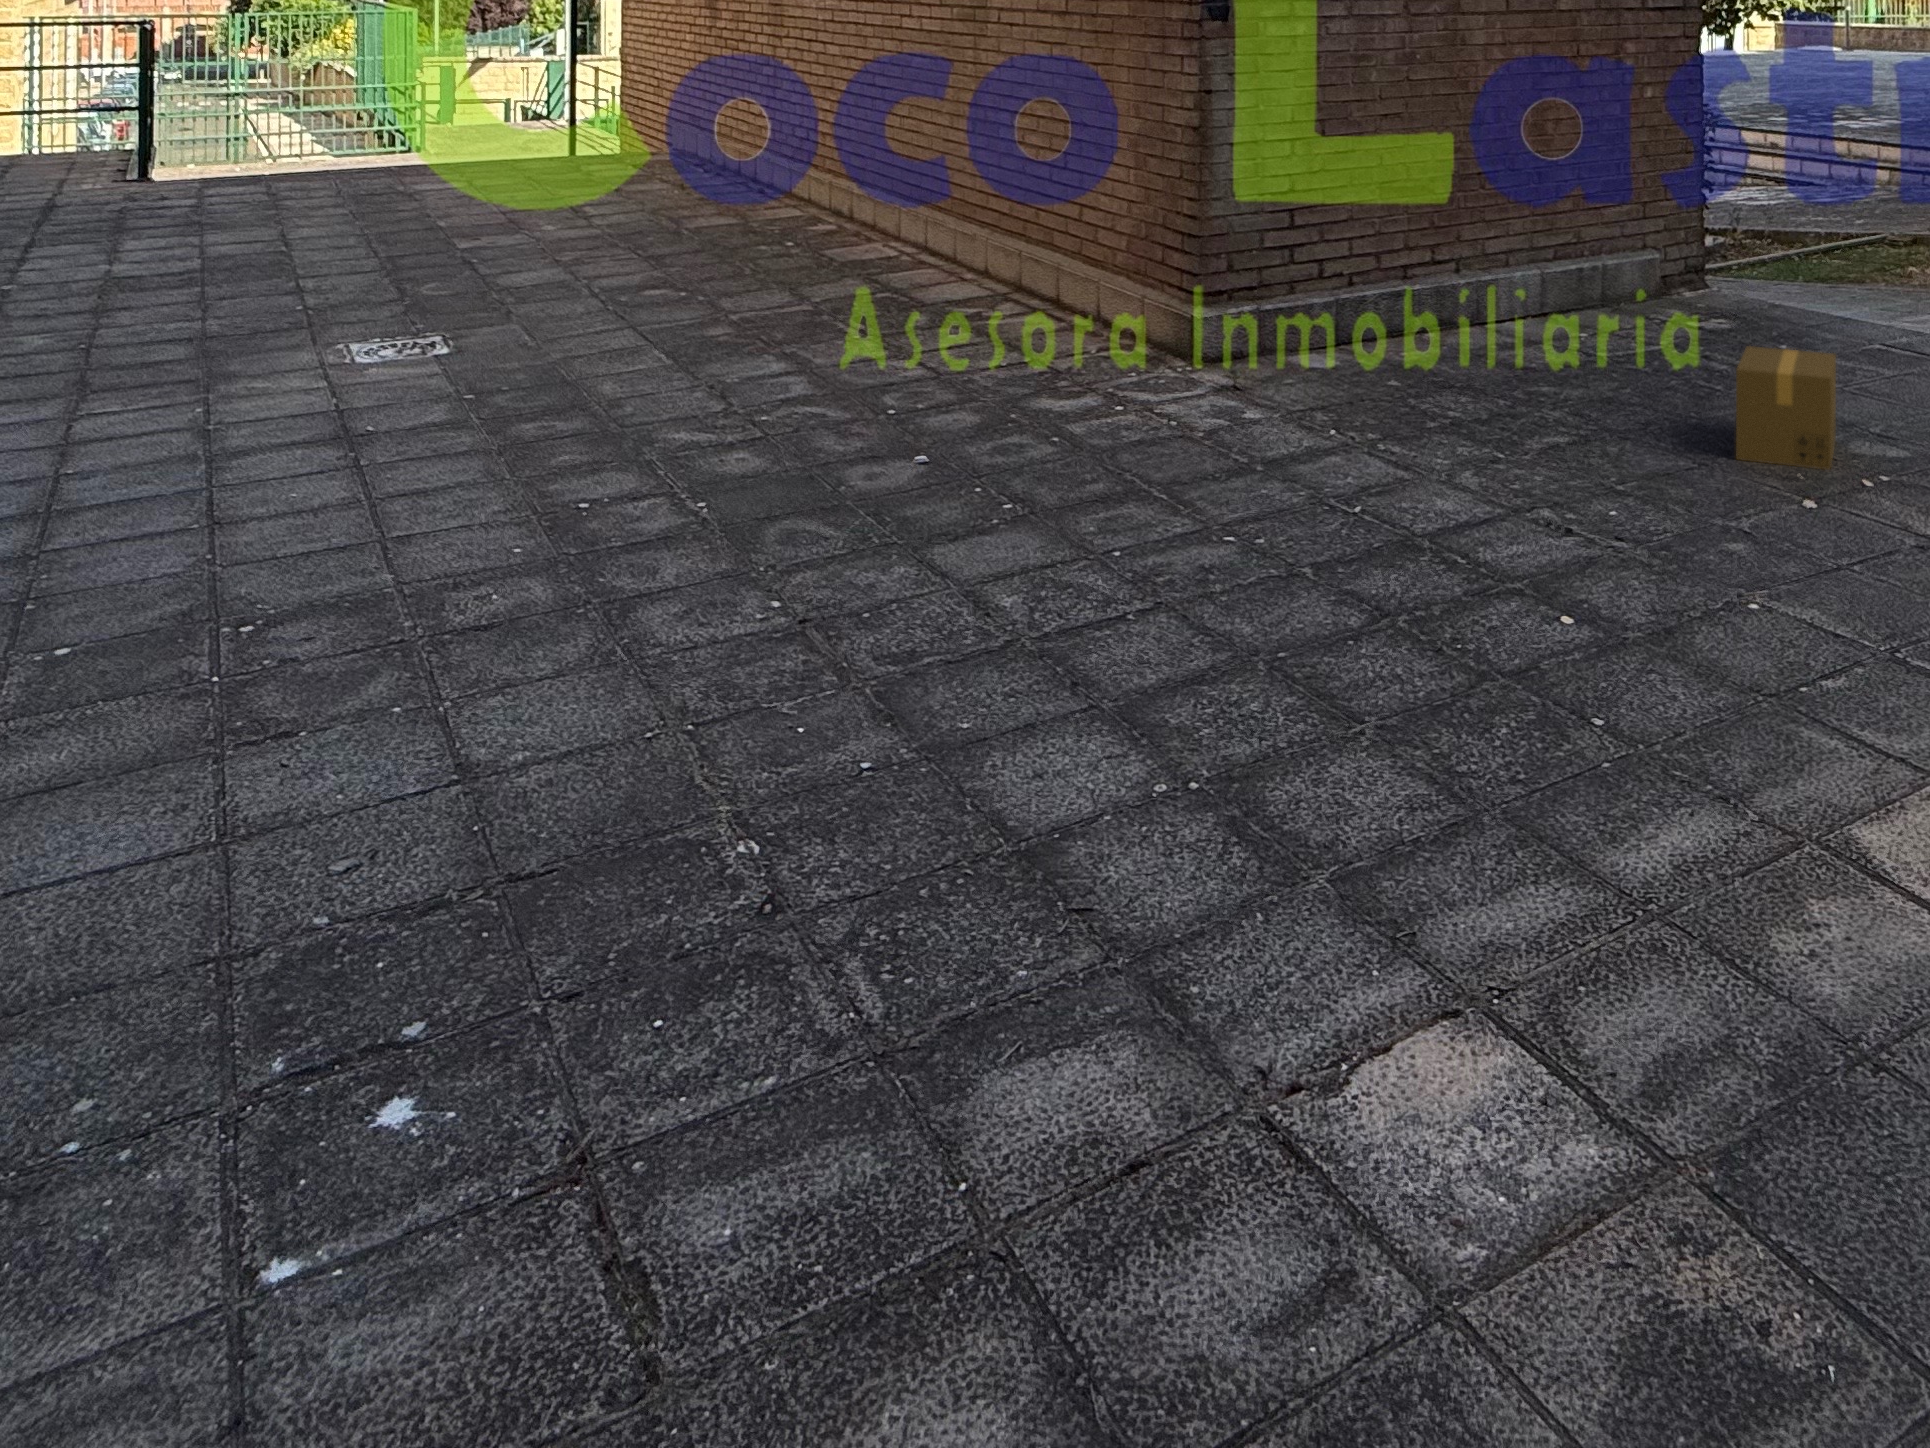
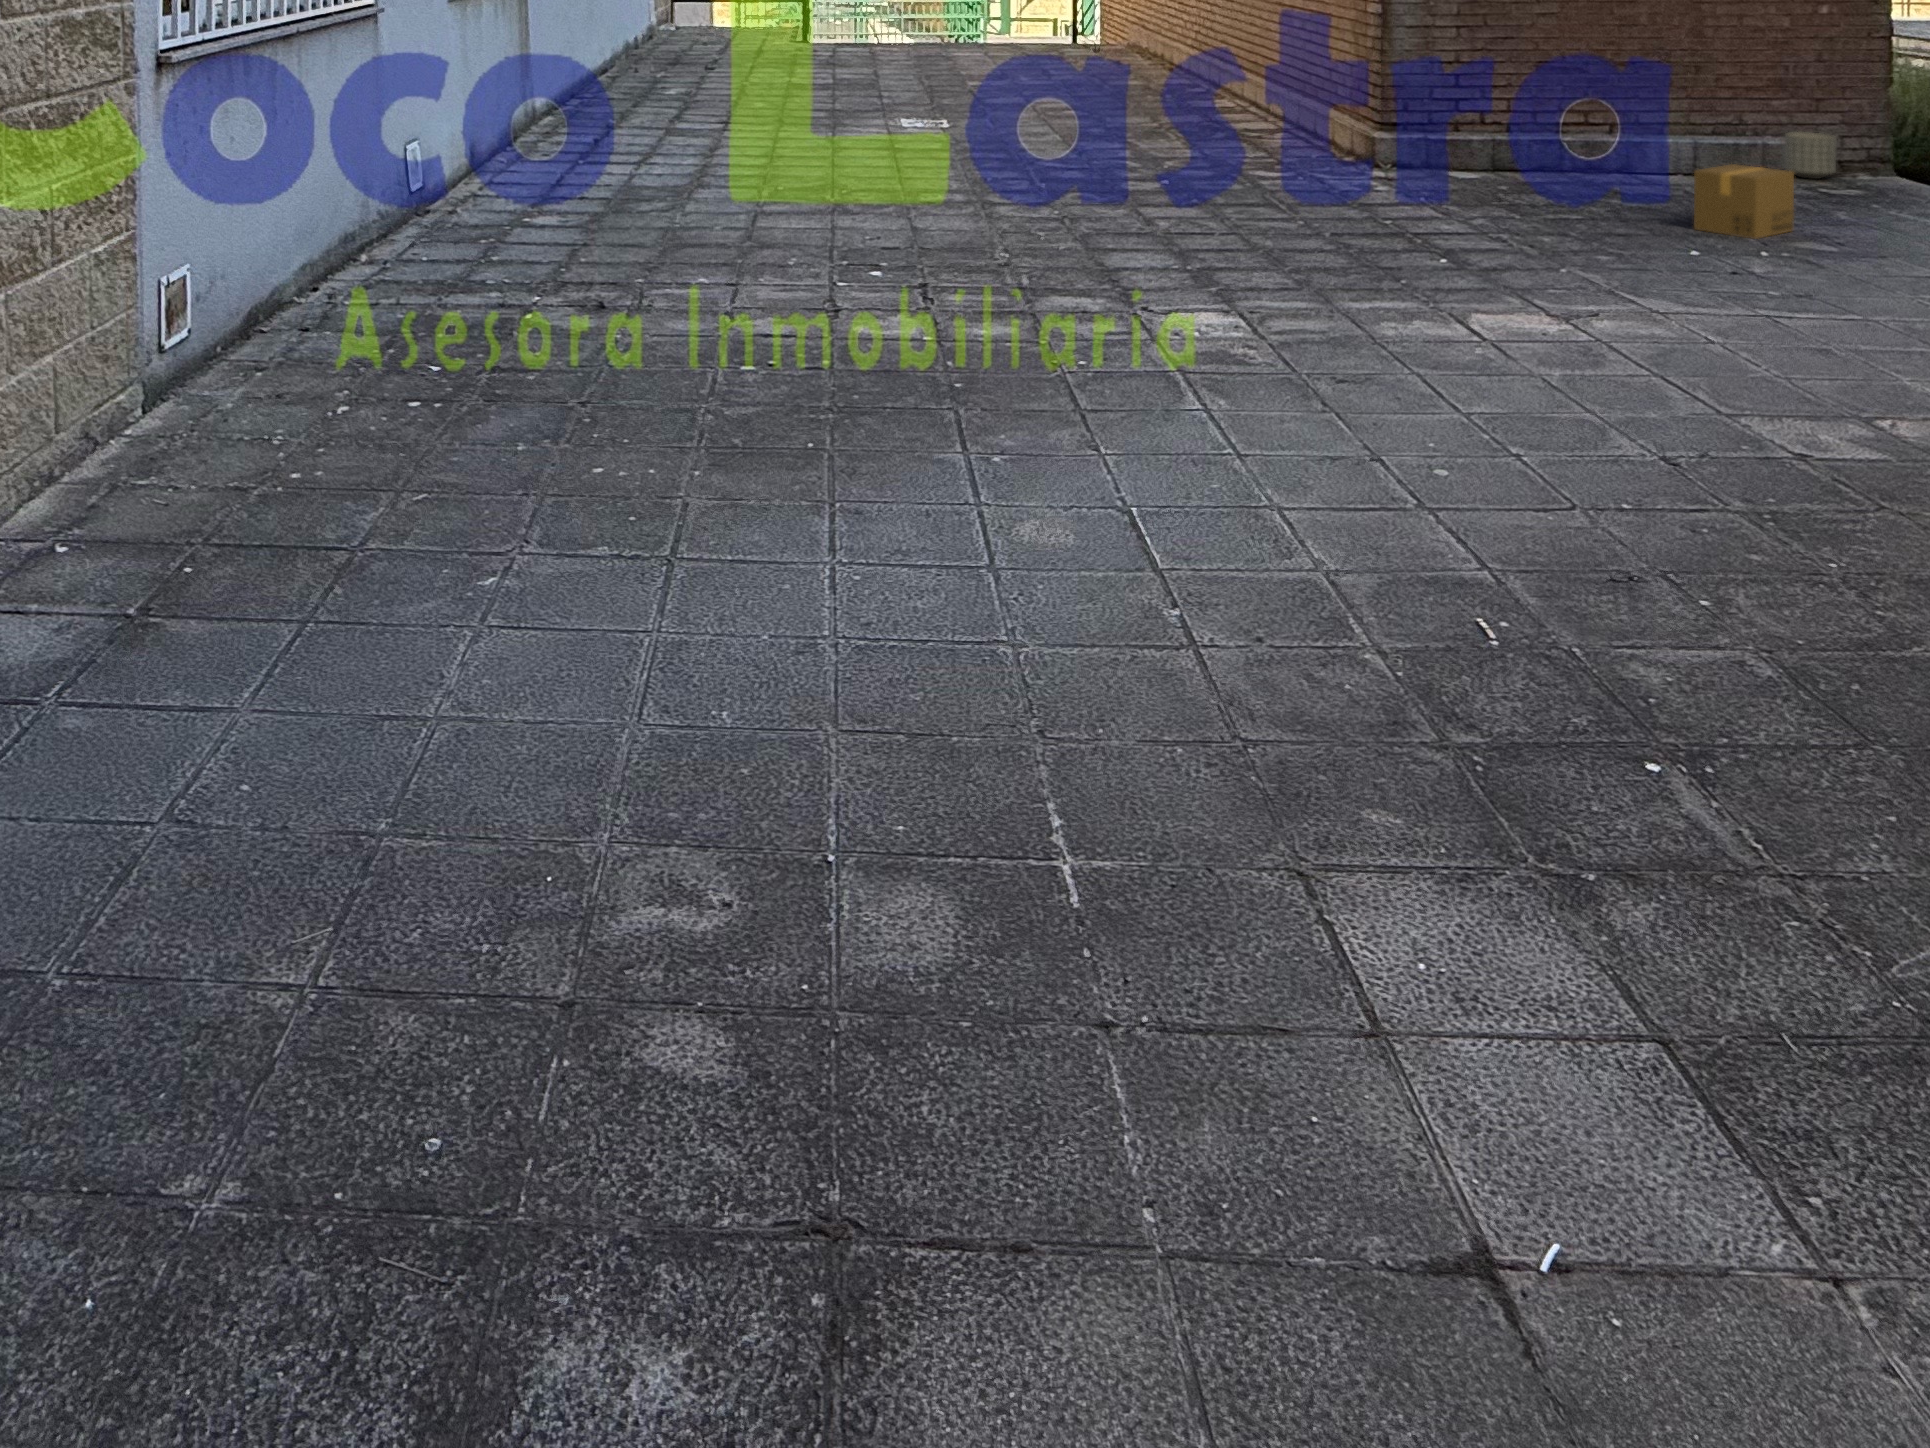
planter: none [1635,257,1693,318] -> present [1784,132,1837,179]

